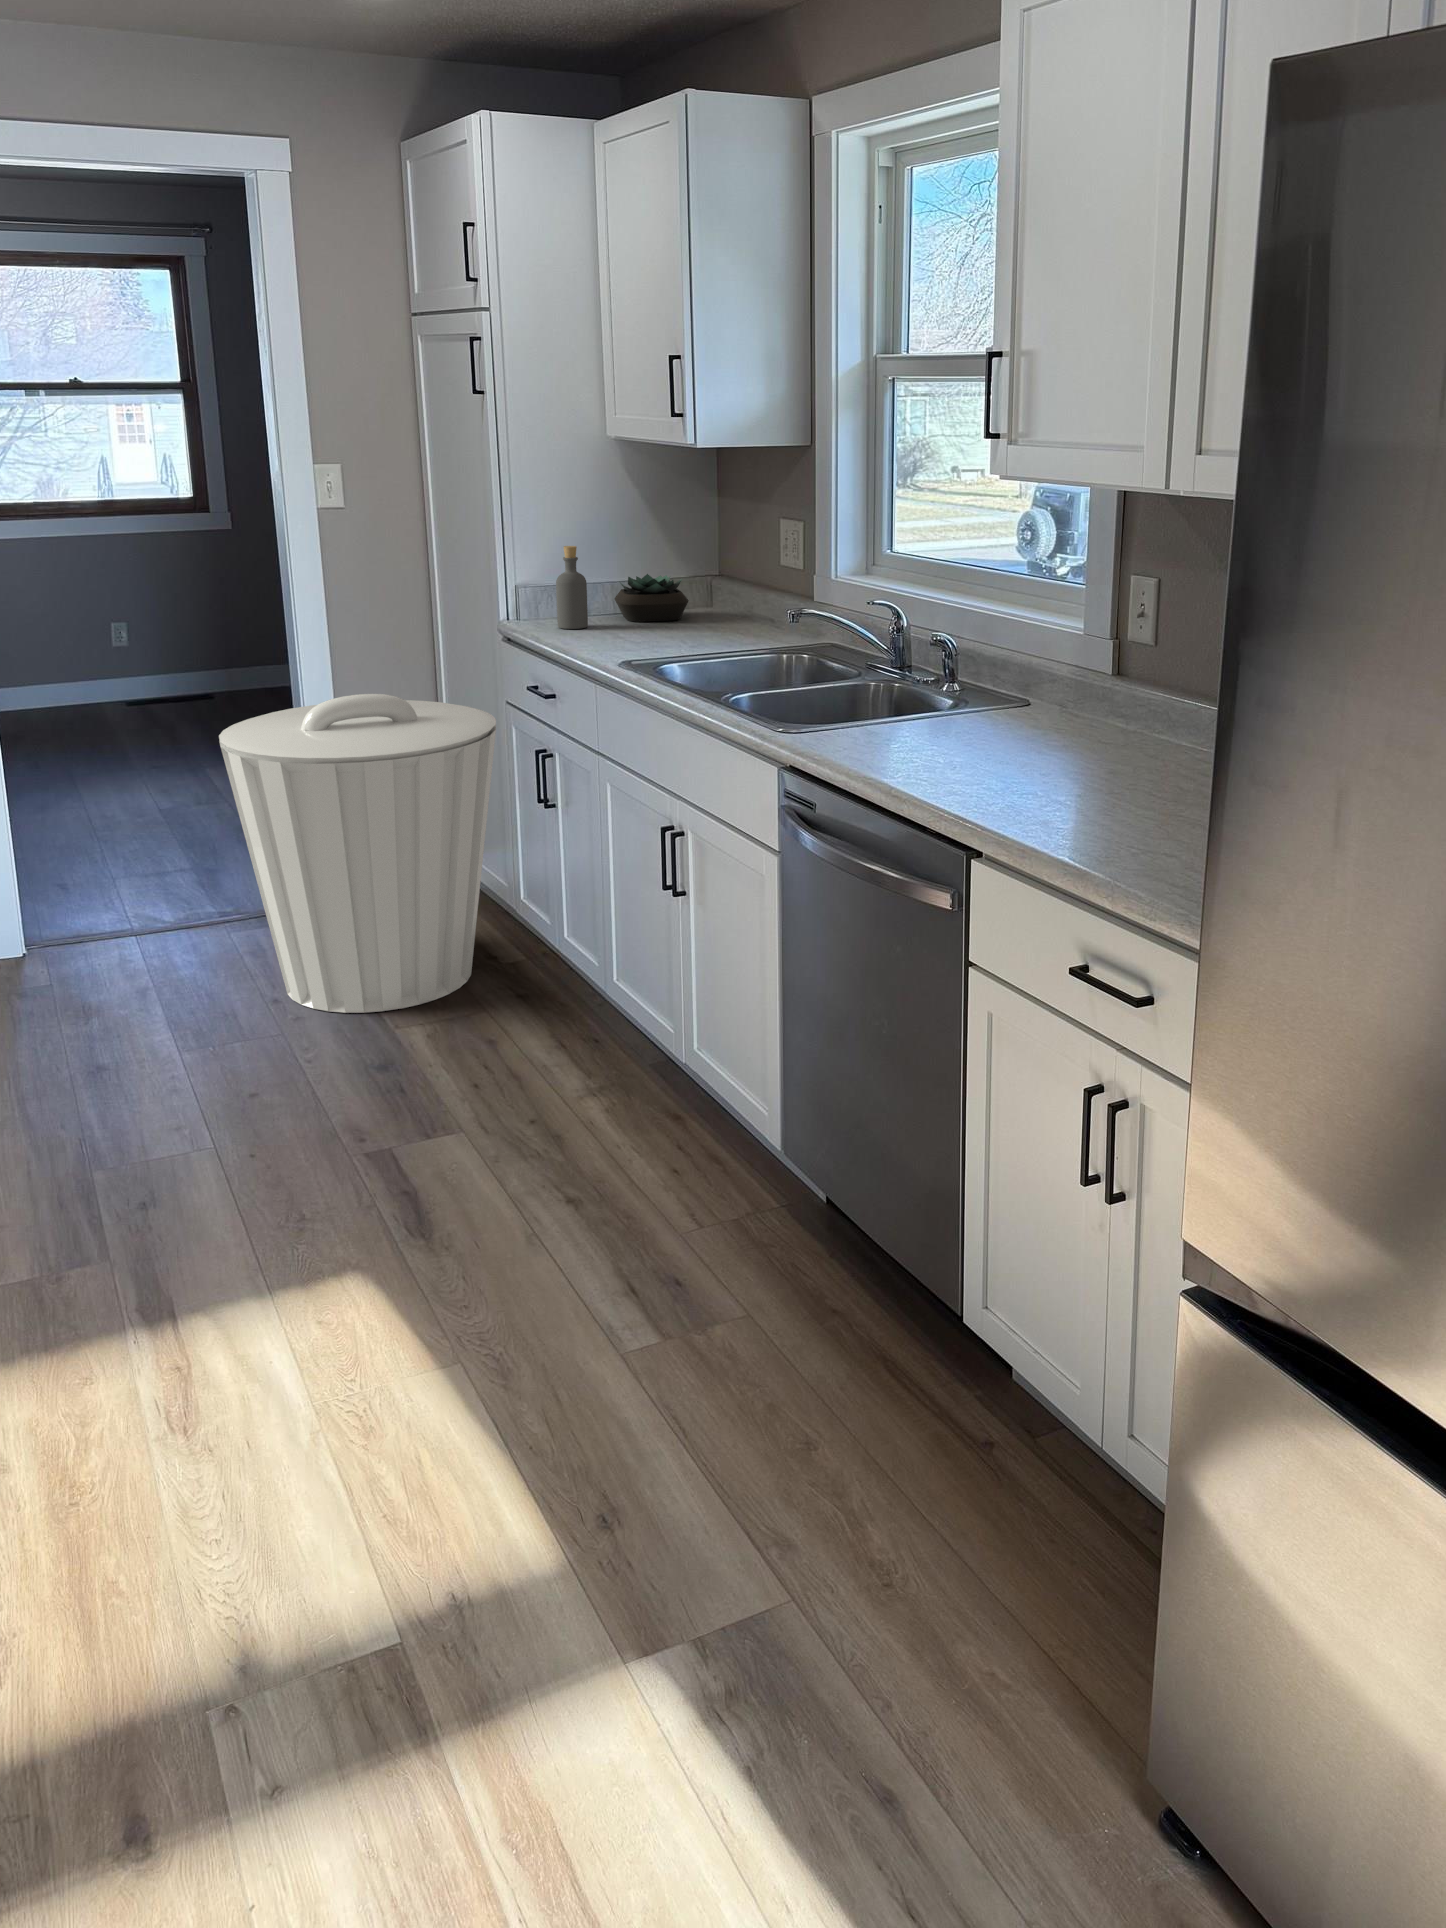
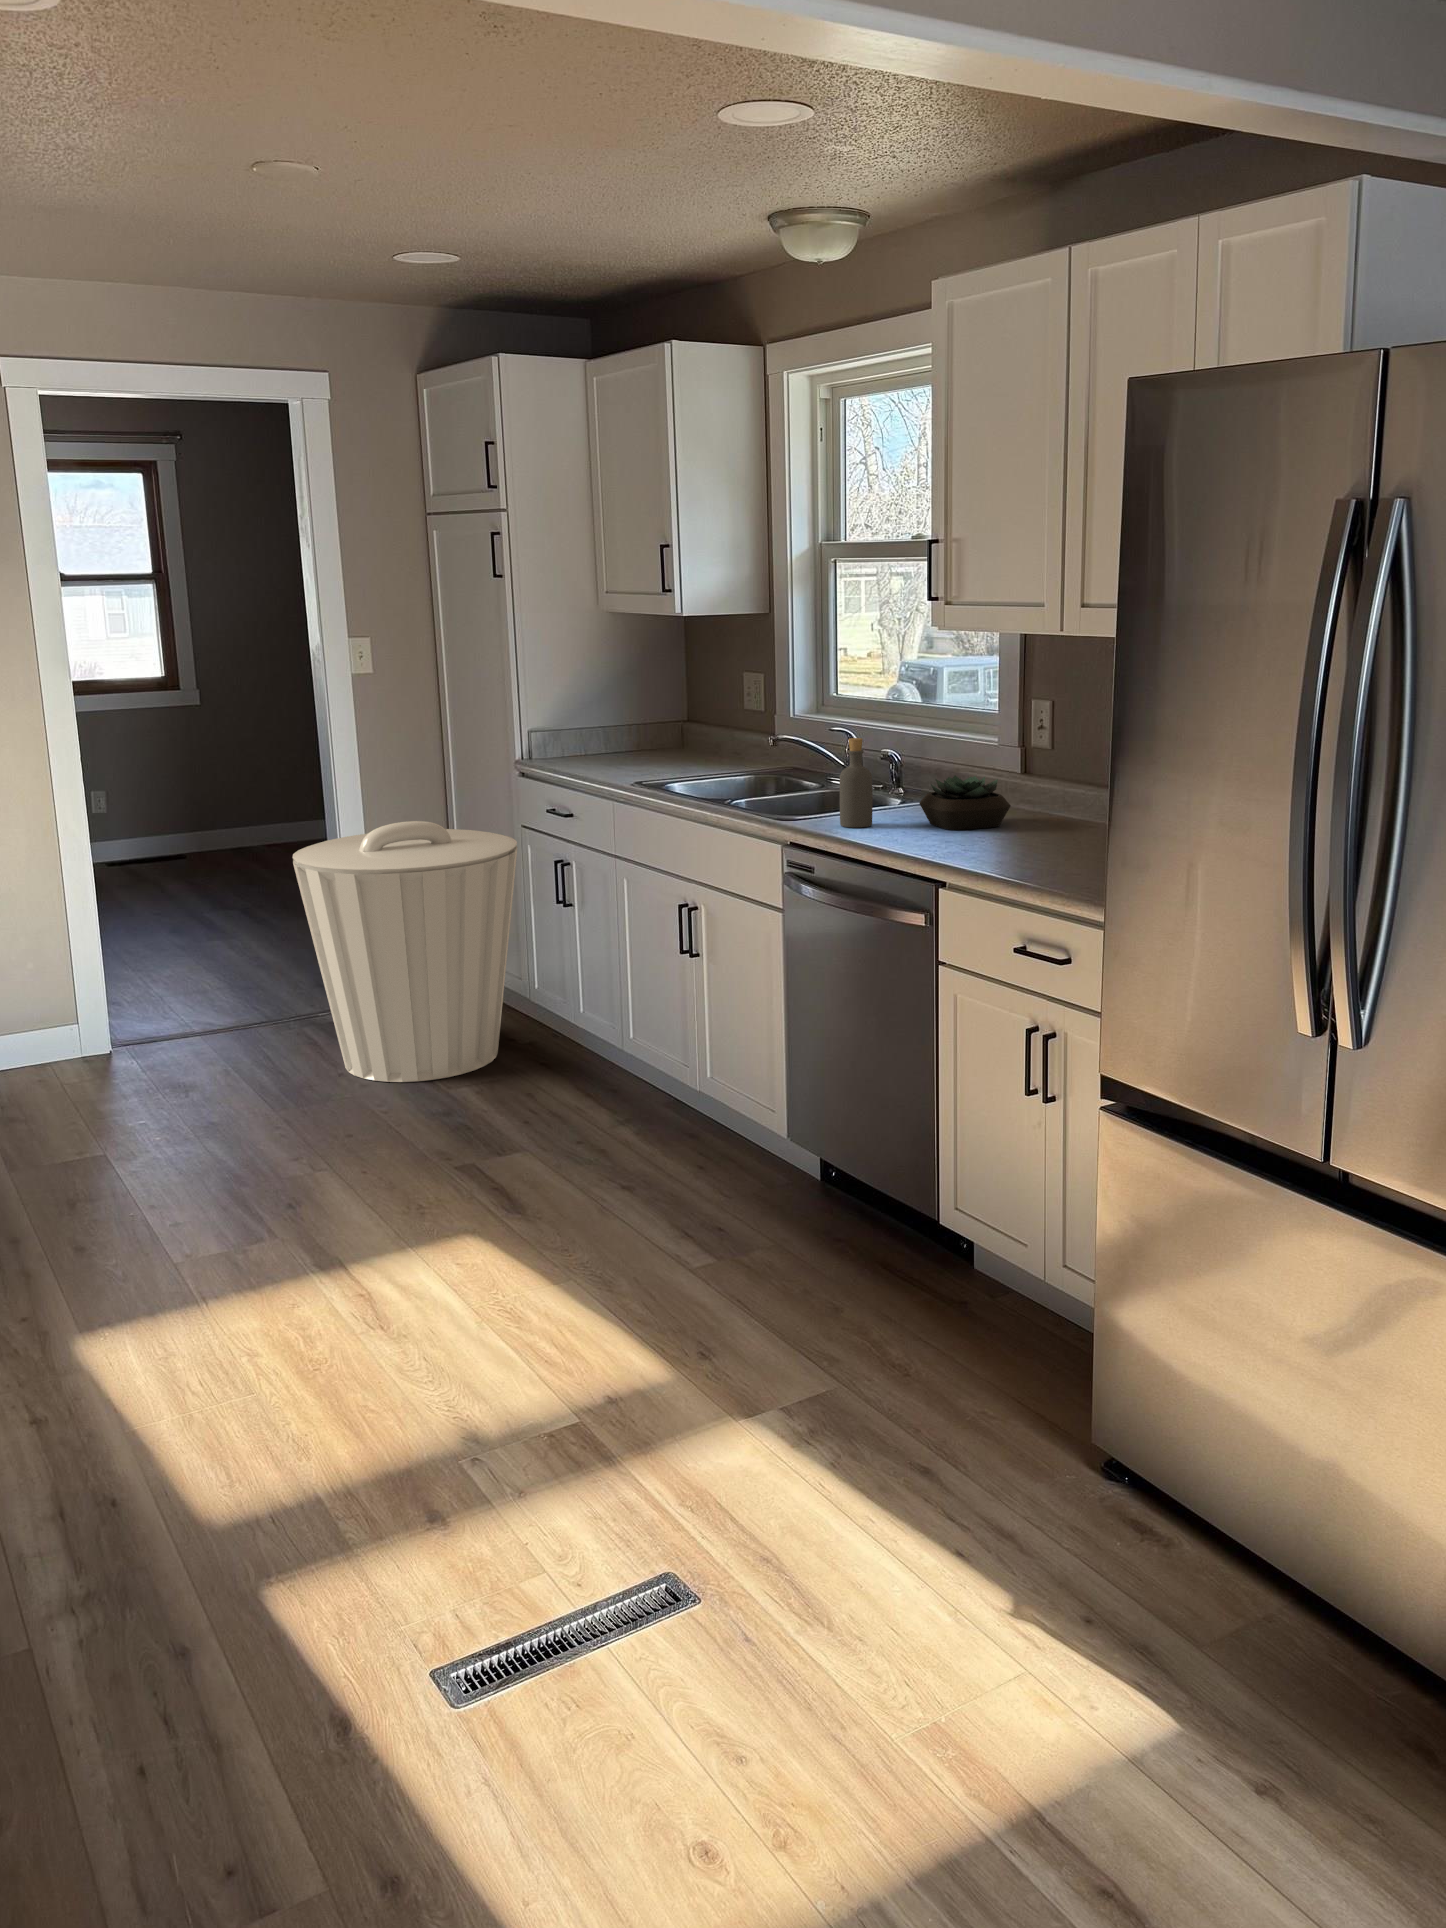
bottle: present [556,546,588,629] -> present [840,738,872,828]
succulent plant: present [615,574,689,622] -> present [919,776,1011,830]

